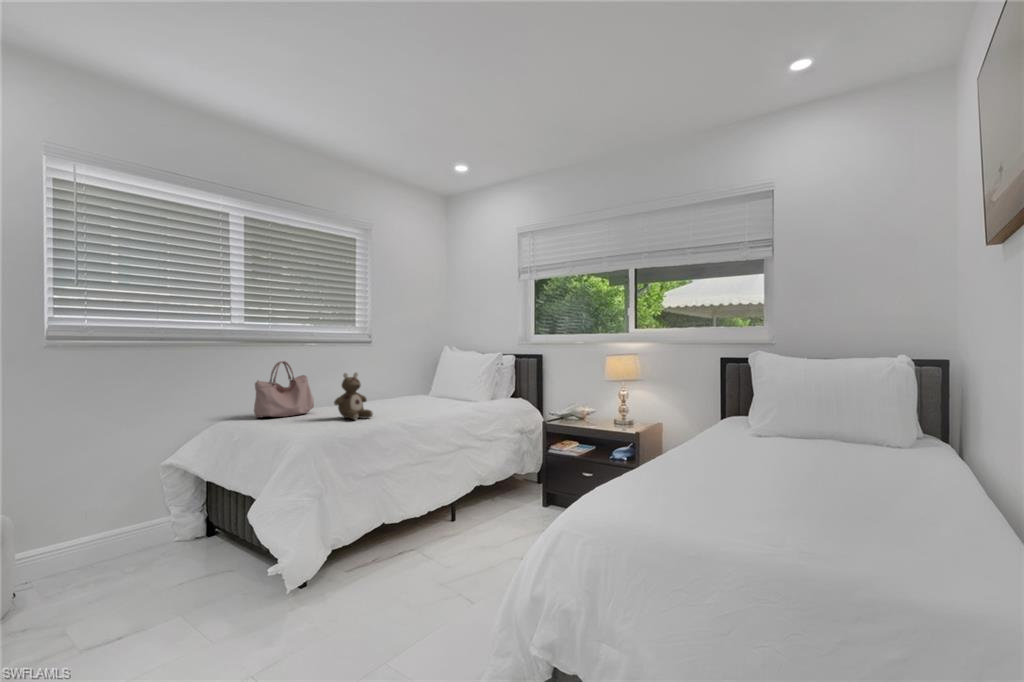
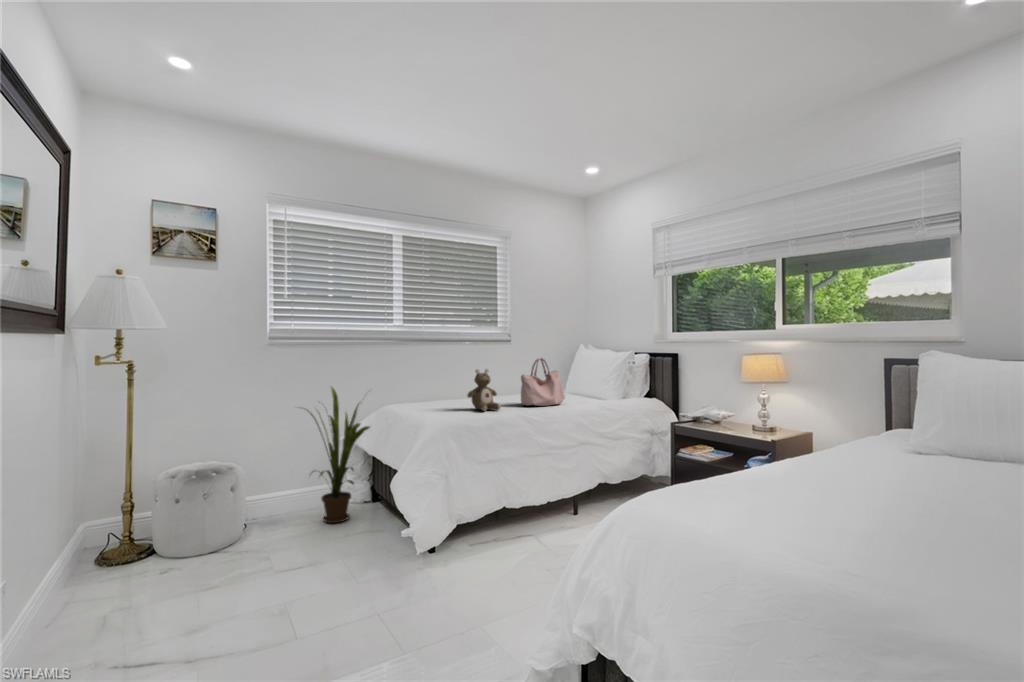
handbag: present [254,361,314,417] -> present [521,358,565,406]
house plant: none [93,397,212,574] -> present [301,387,370,523]

